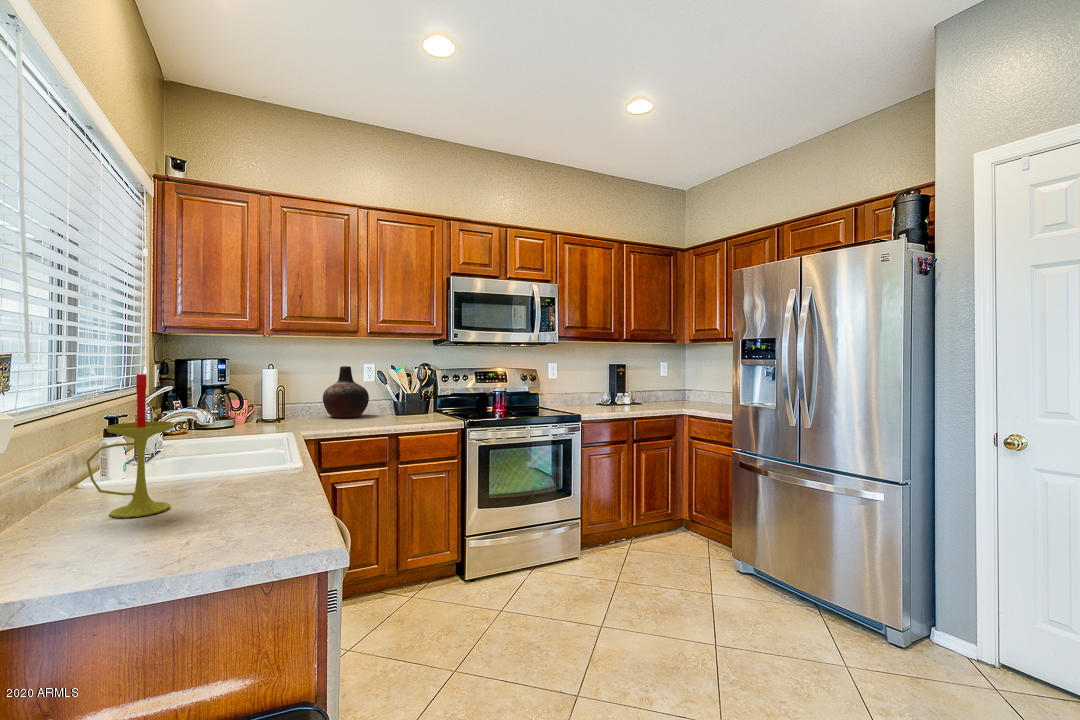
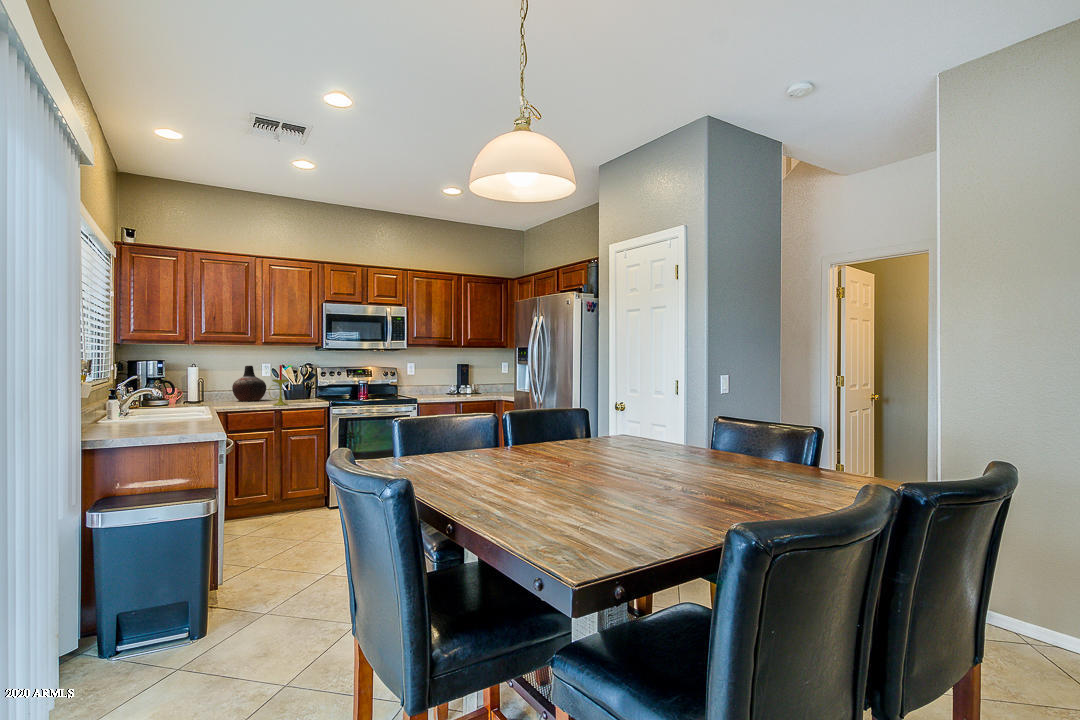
candle: present [86,374,174,518] -> present [268,365,289,405]

